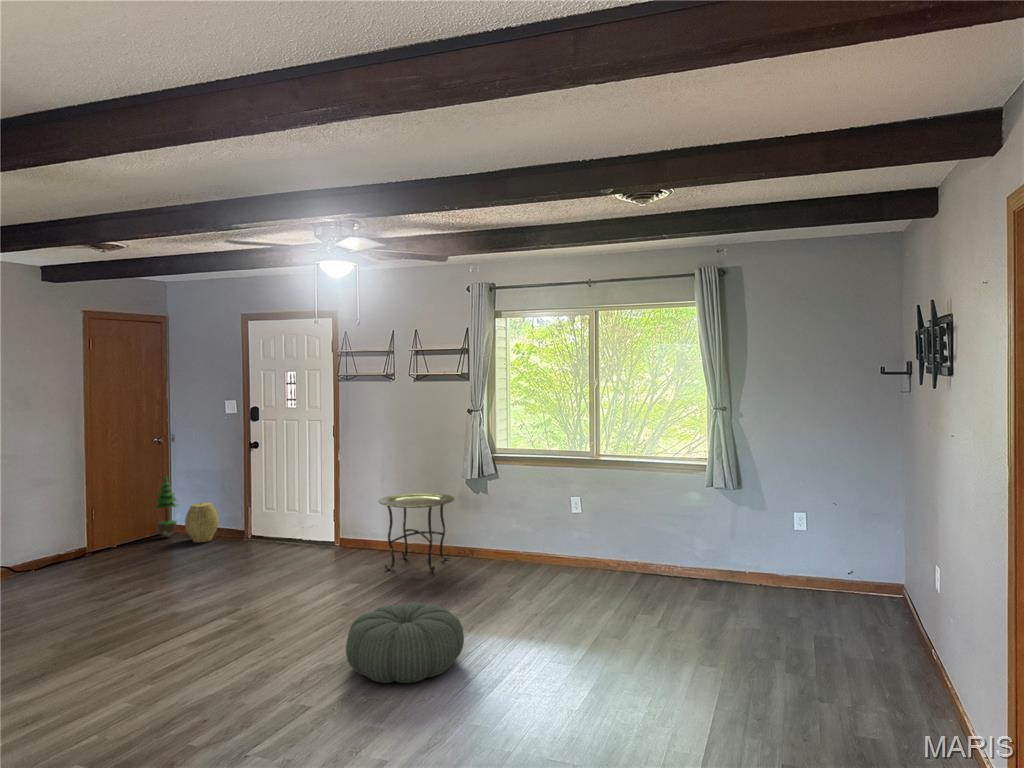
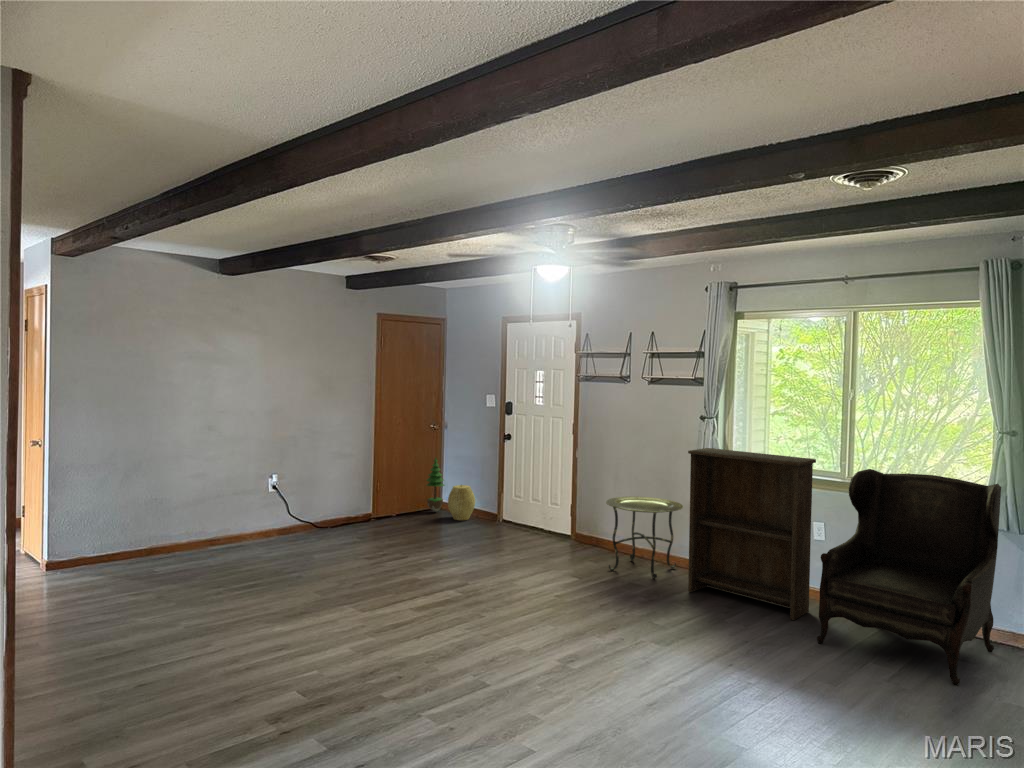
bookshelf: none [463,439,576,588] -> present [688,448,816,620]
armchair: none [590,447,717,618] -> present [817,469,1001,686]
pouf: present [346,603,464,683] -> none [534,606,652,688]

